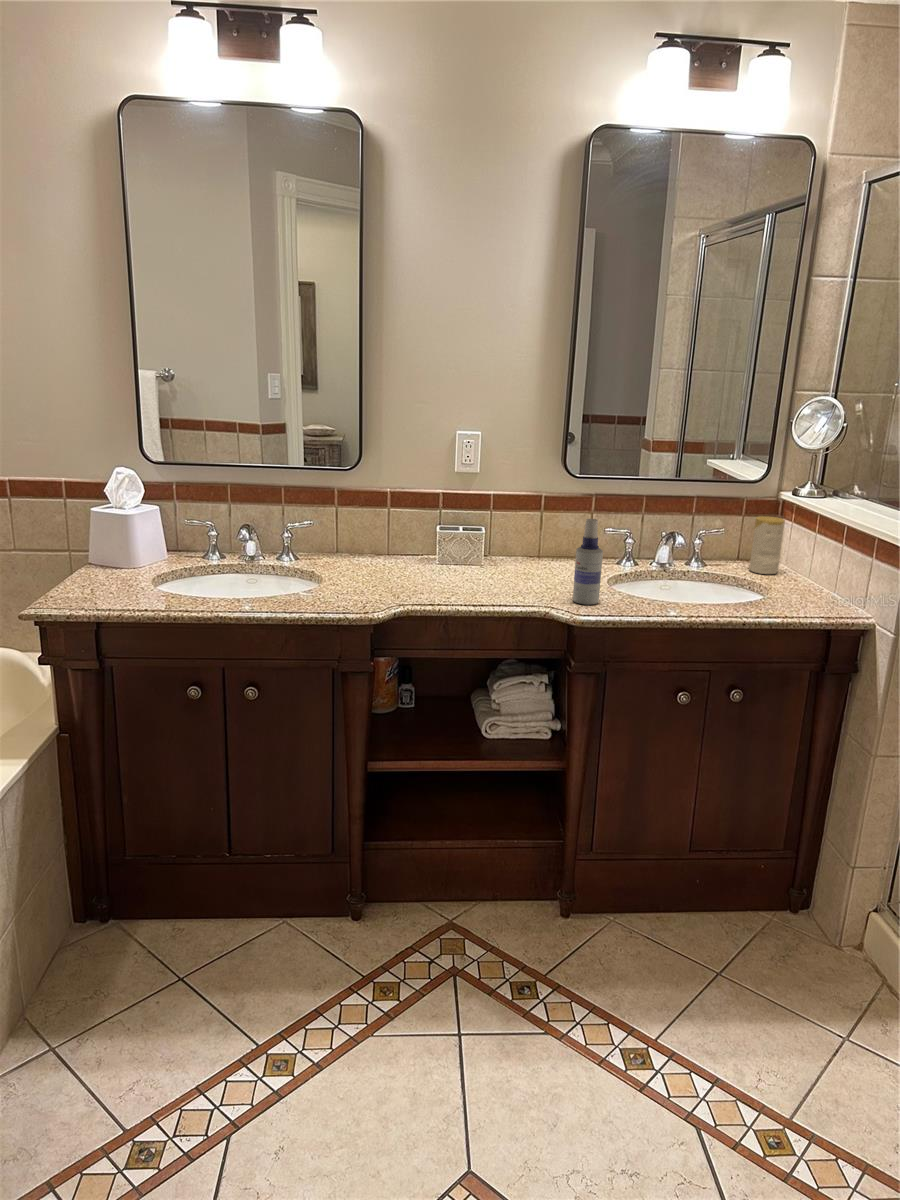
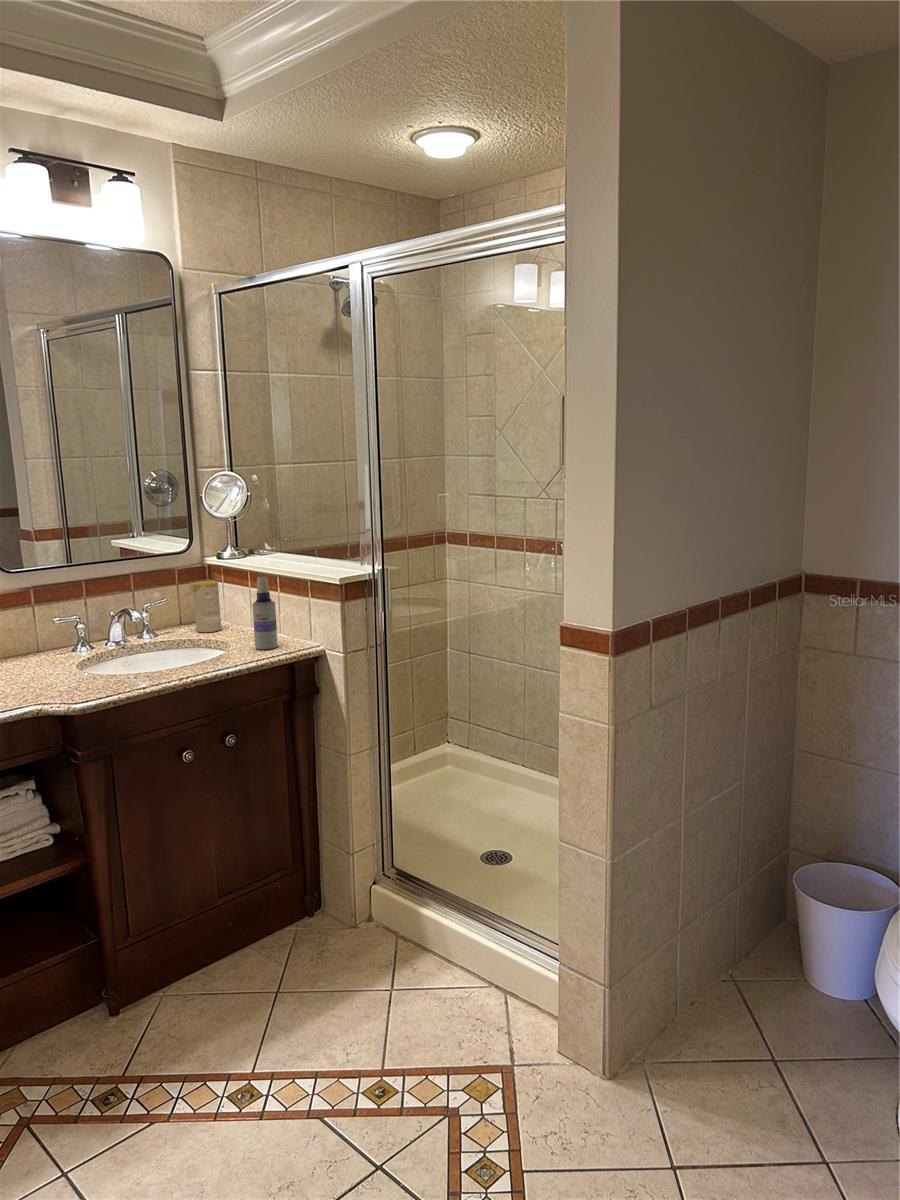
spray bottle: present [573,519,603,605] -> present [252,577,278,650]

